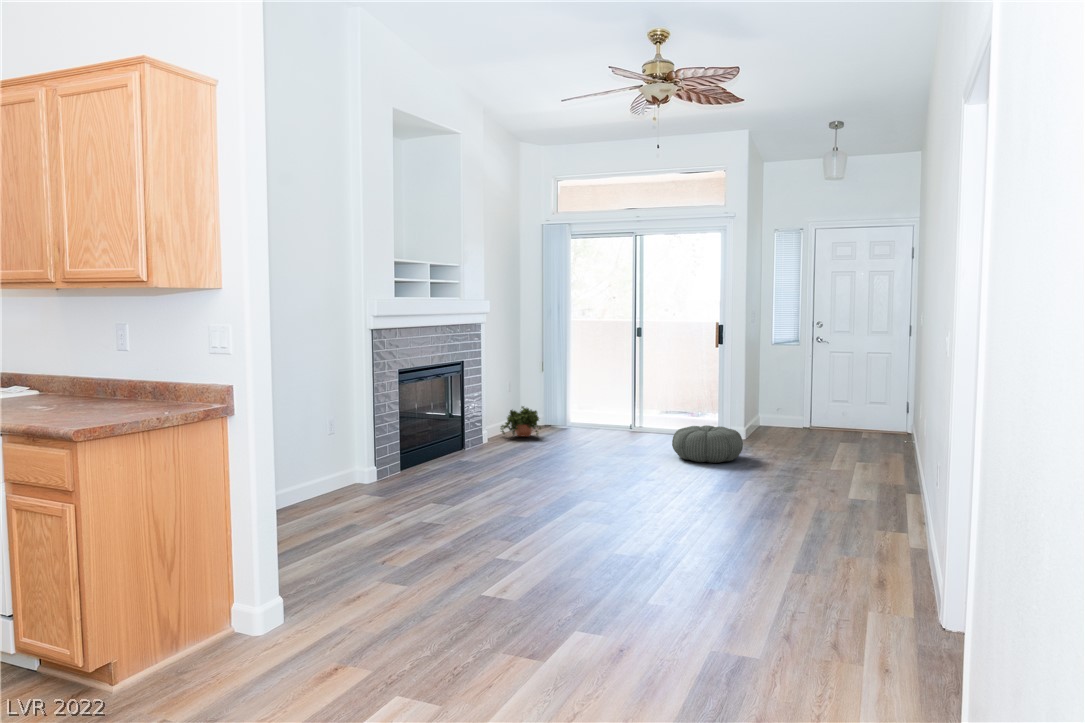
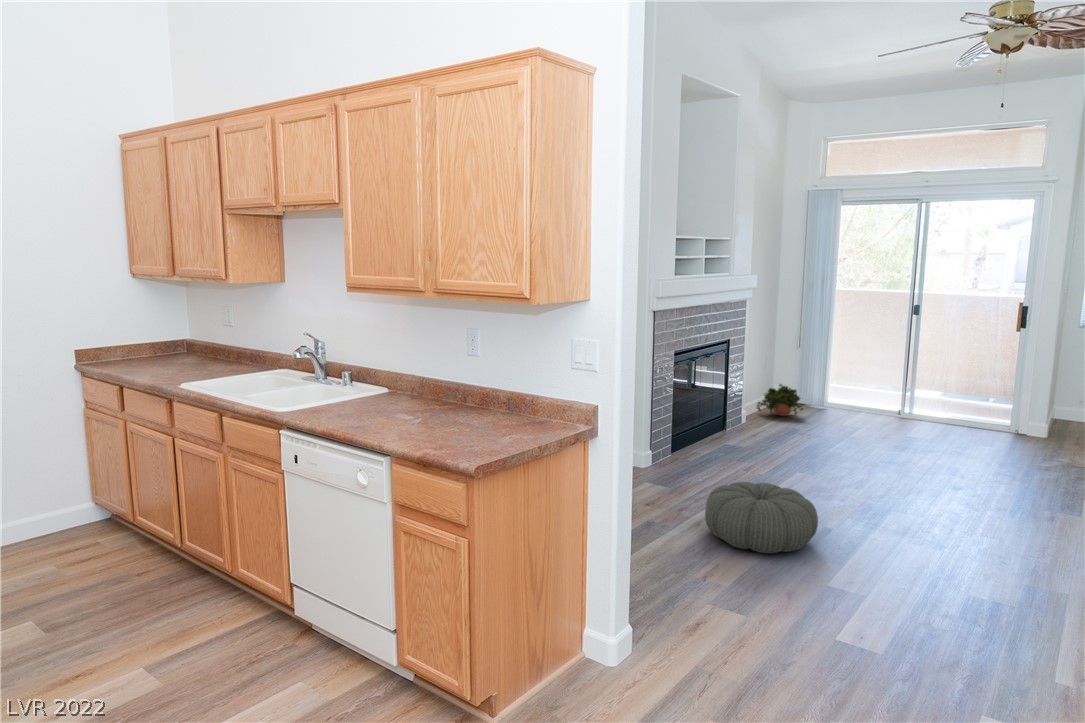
pouf: present [672,425,743,463] -> present [705,482,818,553]

